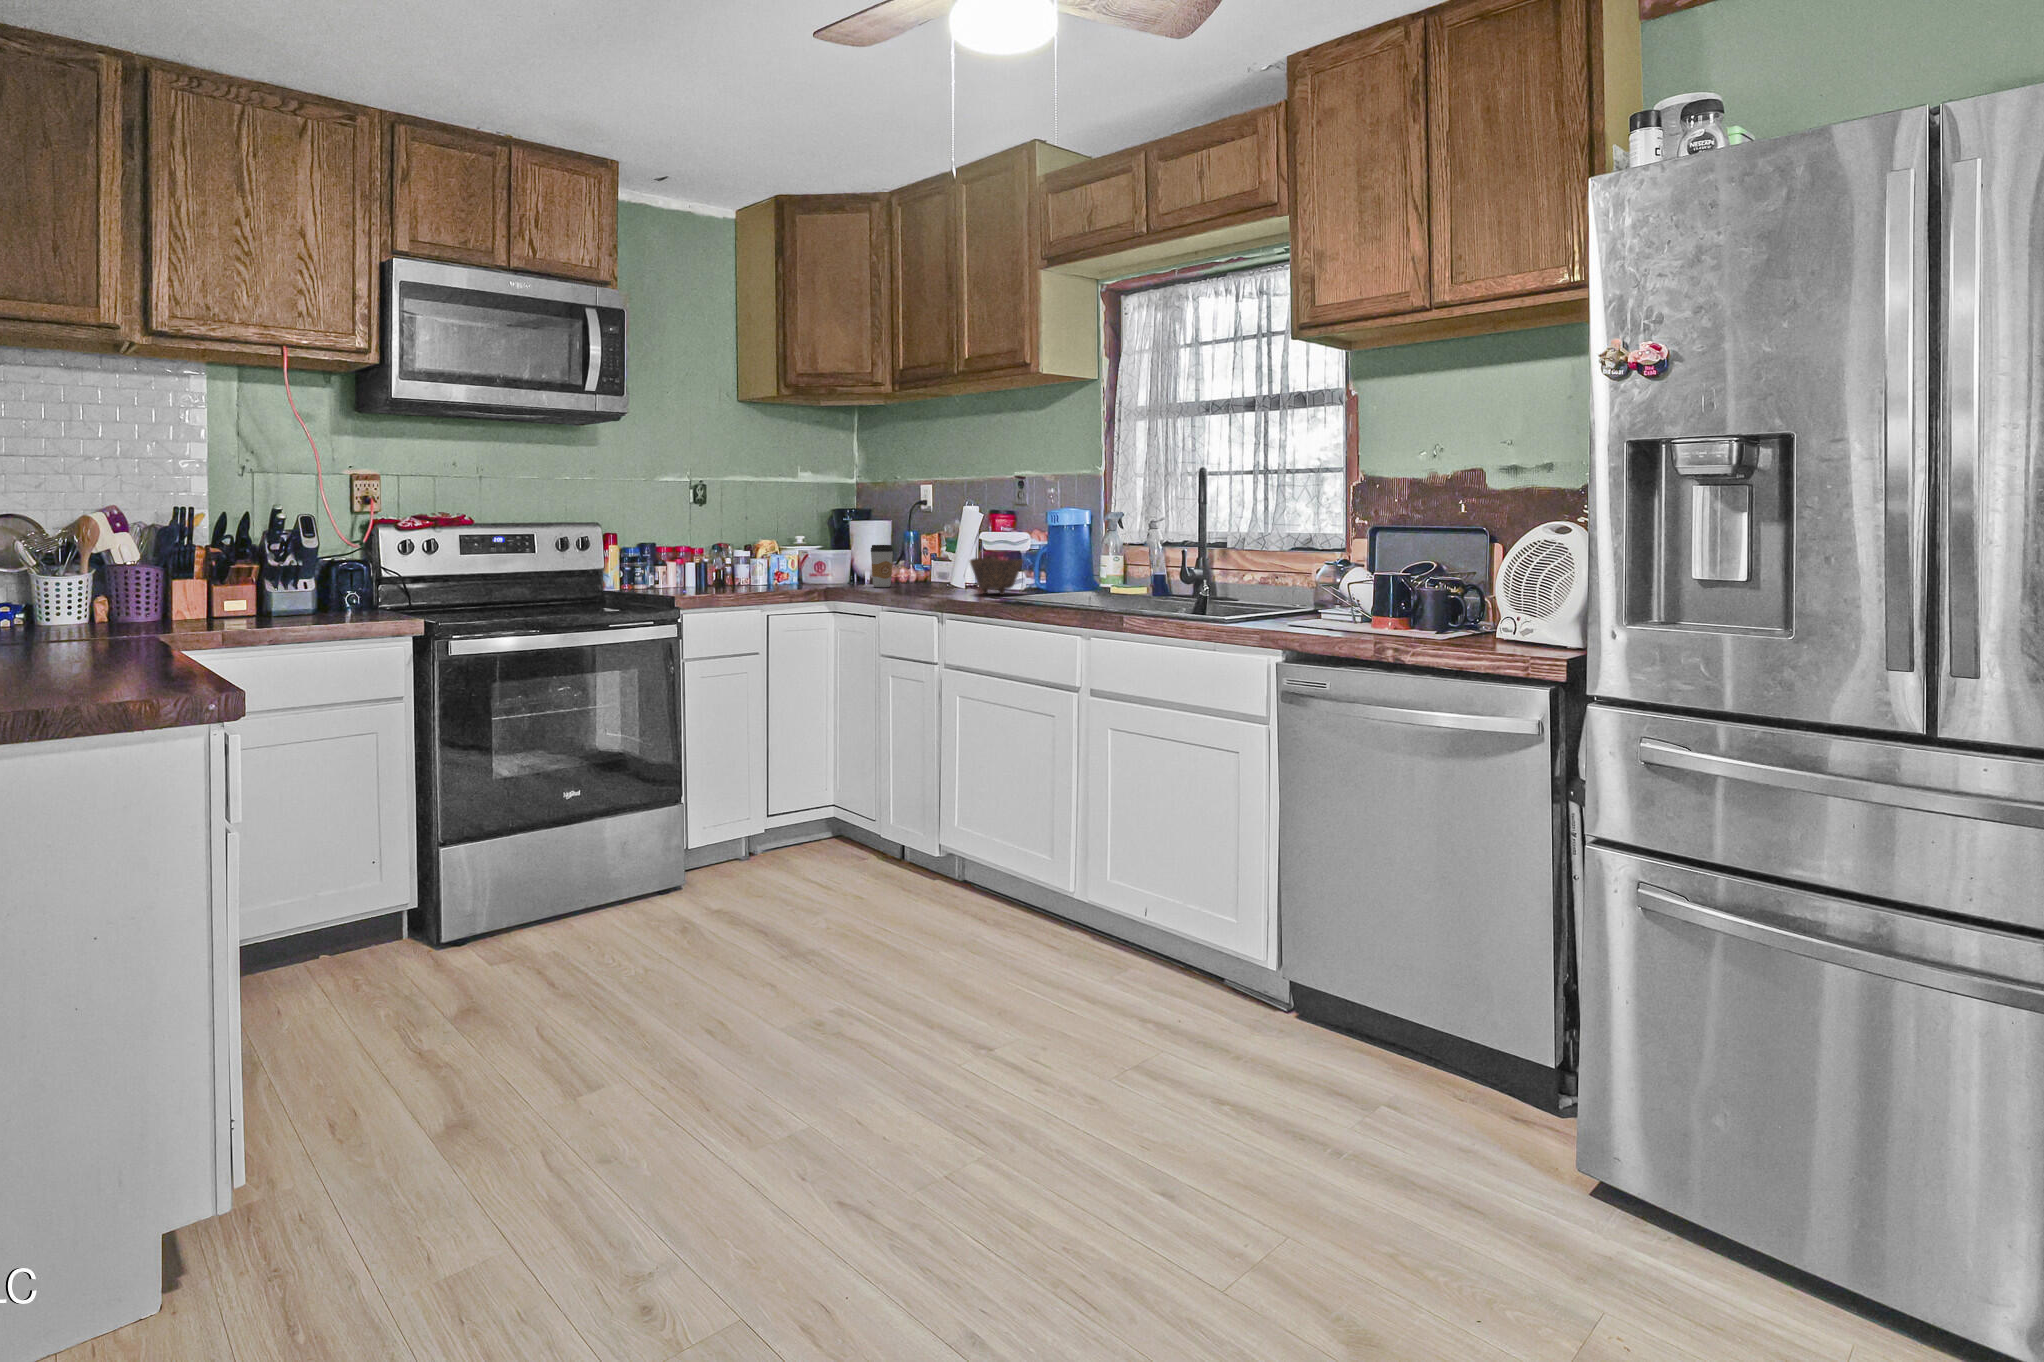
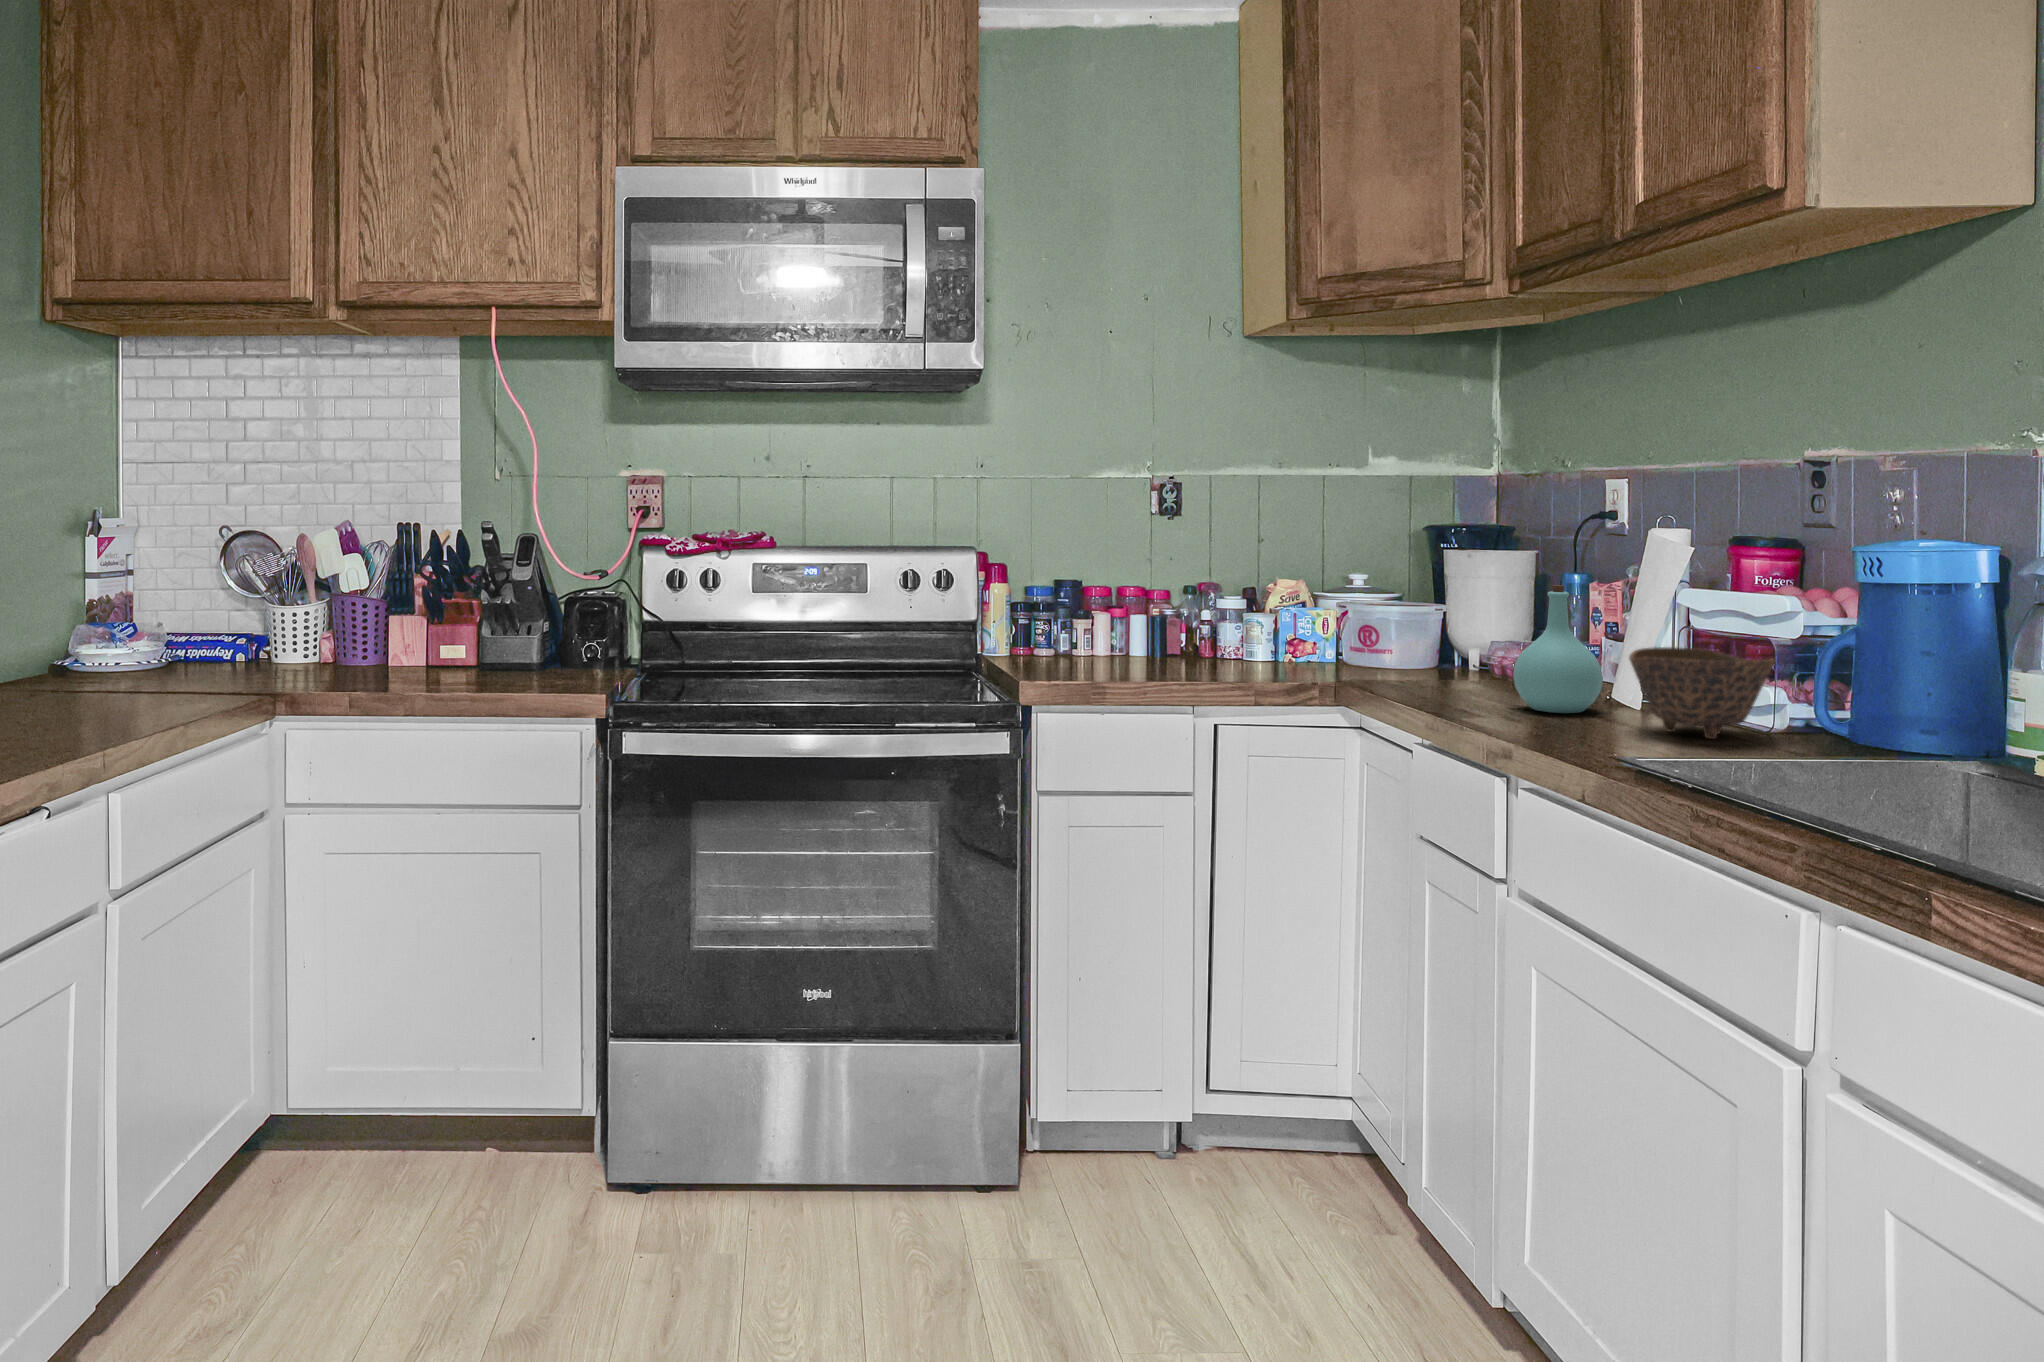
bottle: none [915,533,951,592] -> present [1513,585,1603,713]
coffee cup: present [871,545,893,587] -> none [1449,599,1499,684]

